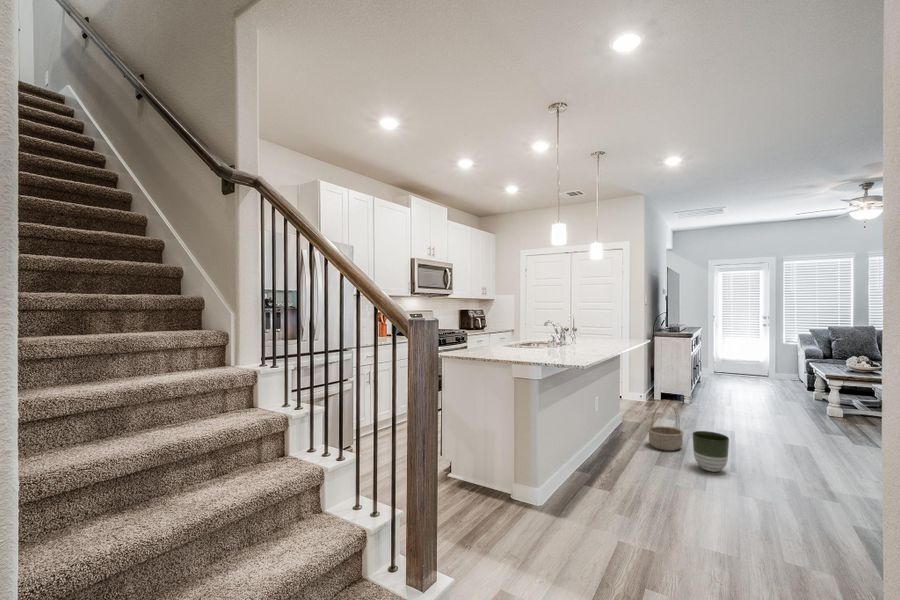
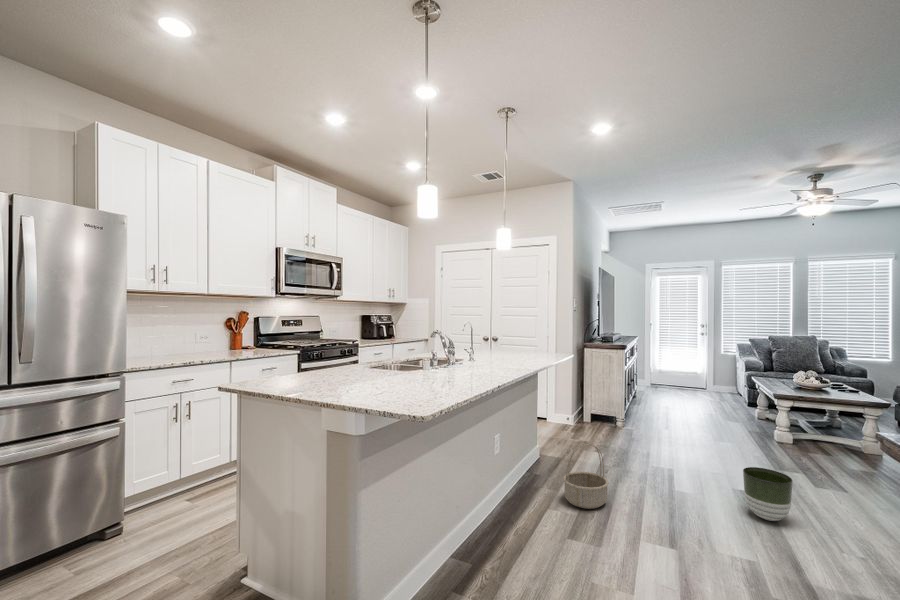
planter: present [693,431,729,472] -> present [743,467,792,521]

